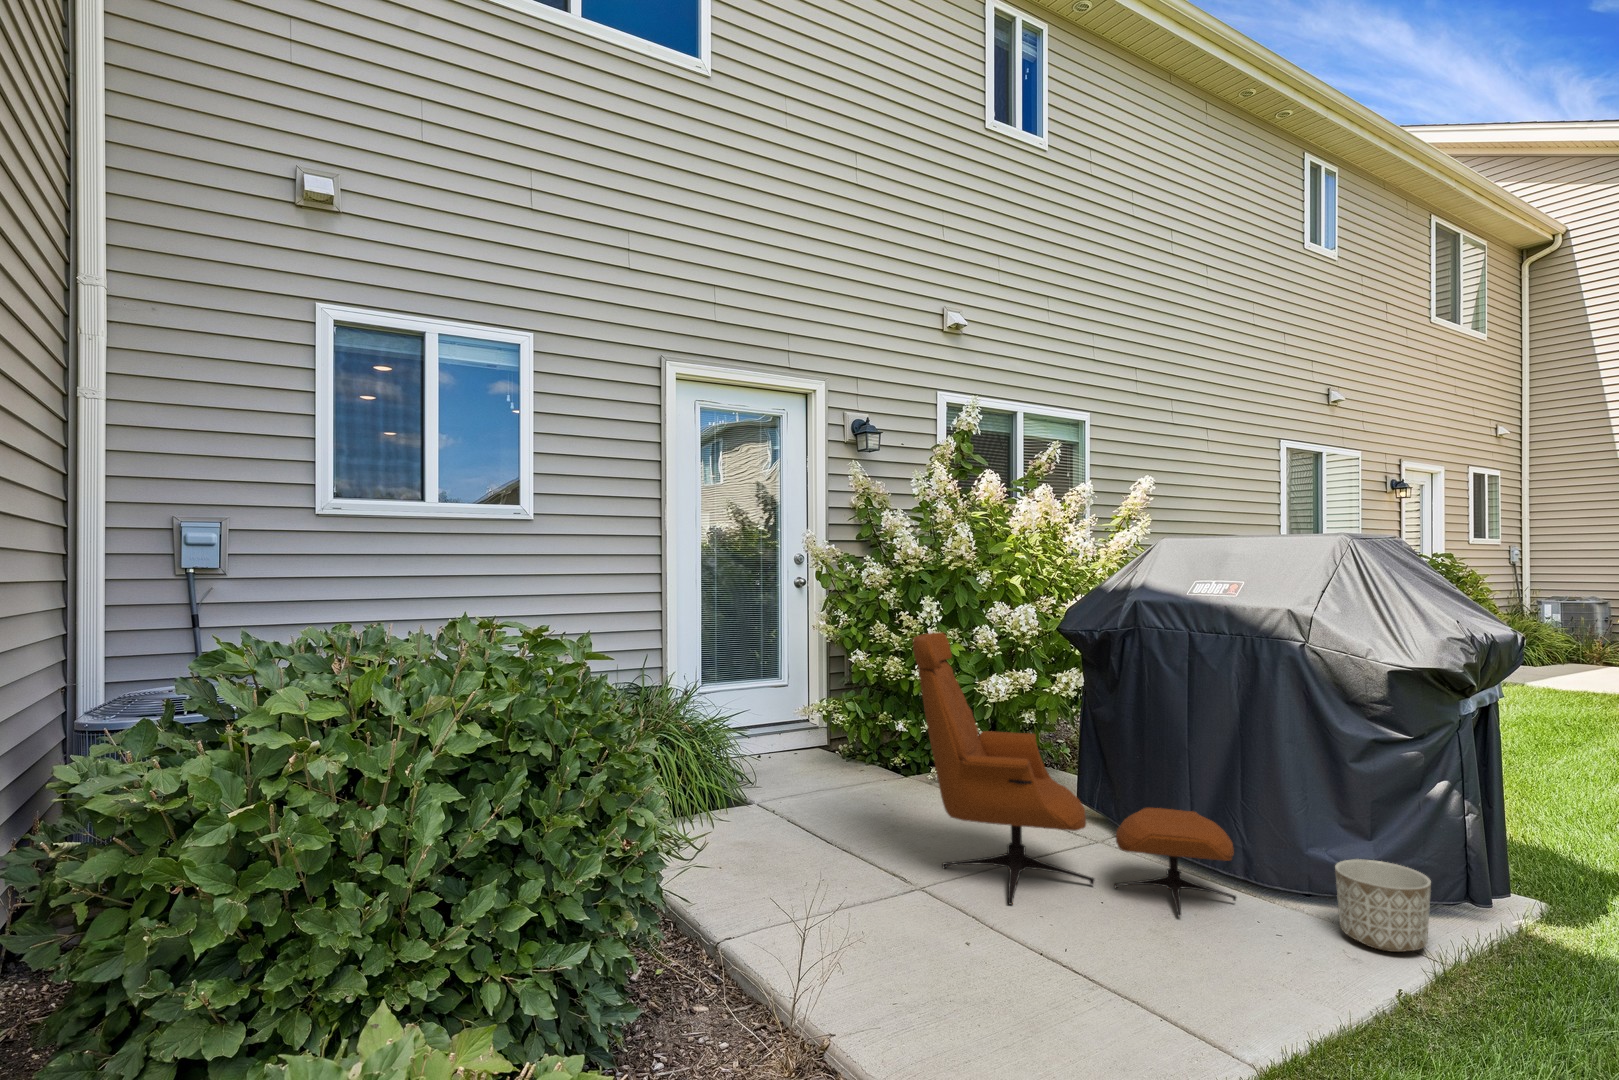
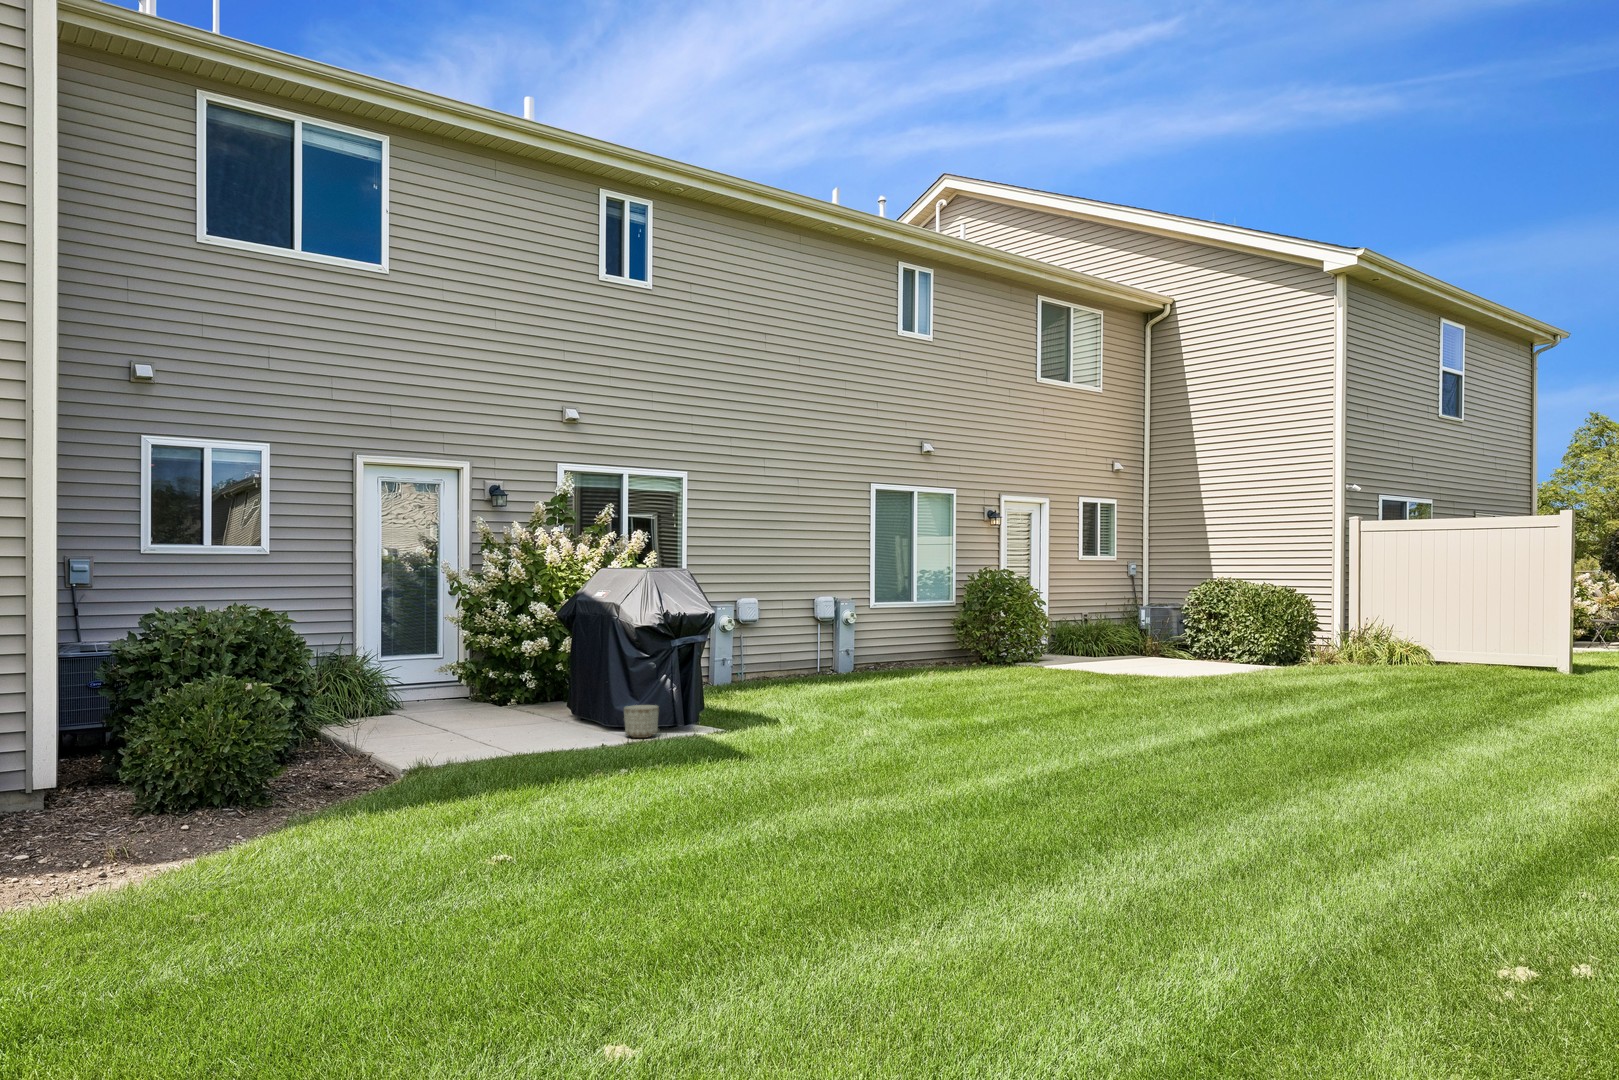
lounge chair: present [913,632,1236,916] -> none [455,611,600,733]

